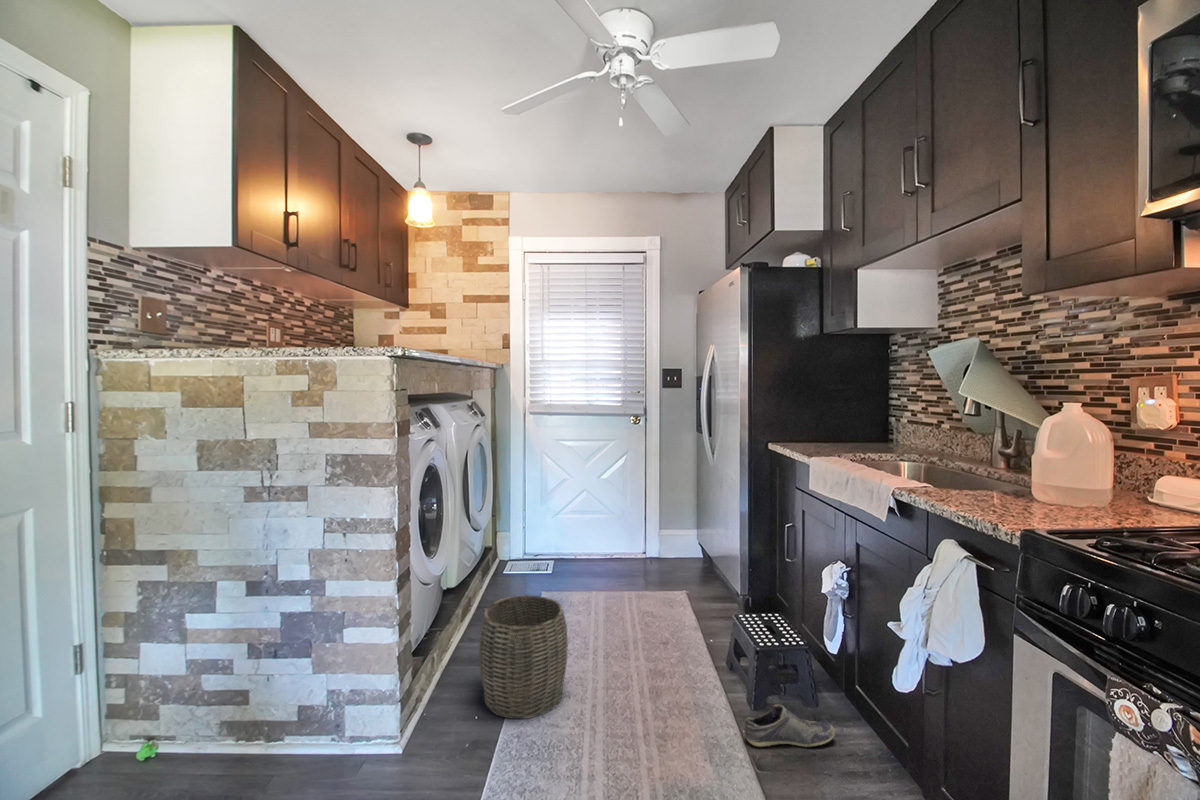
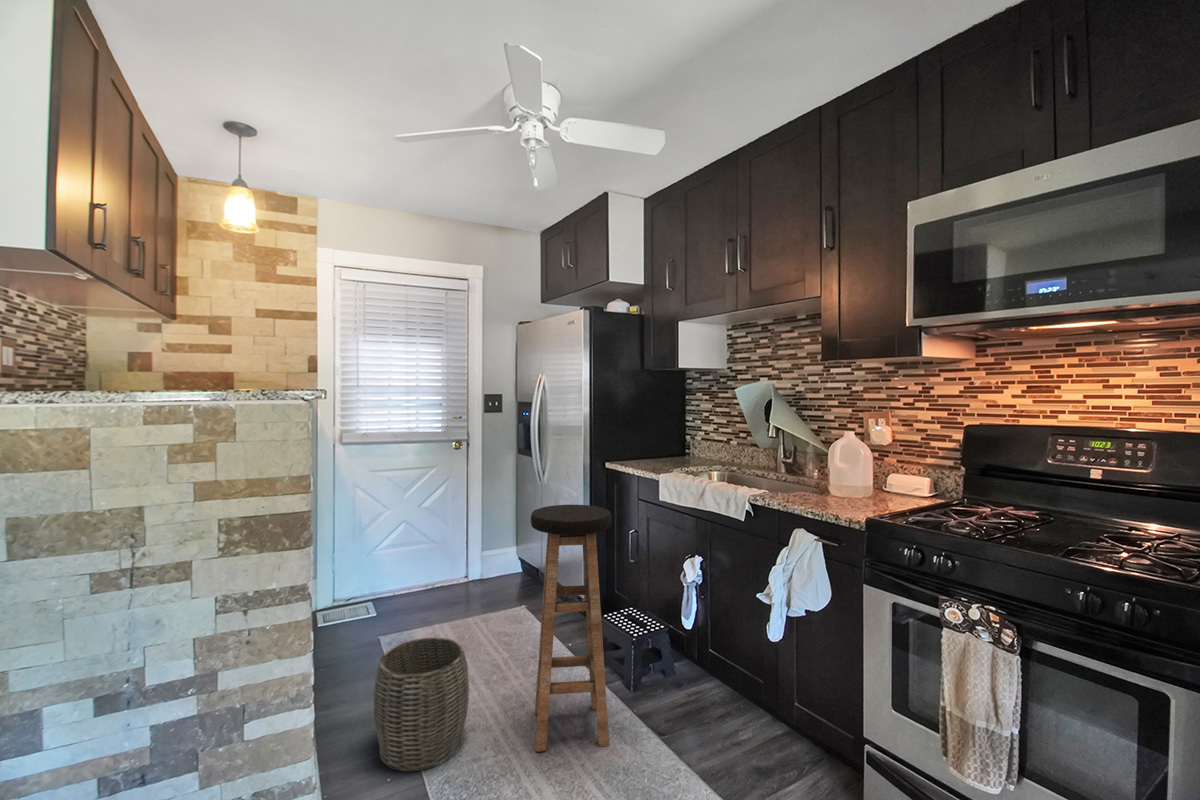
bar stool: none [617,479,714,755] -> present [531,505,612,752]
shoe: present [744,705,835,747] -> none [639,683,702,723]

